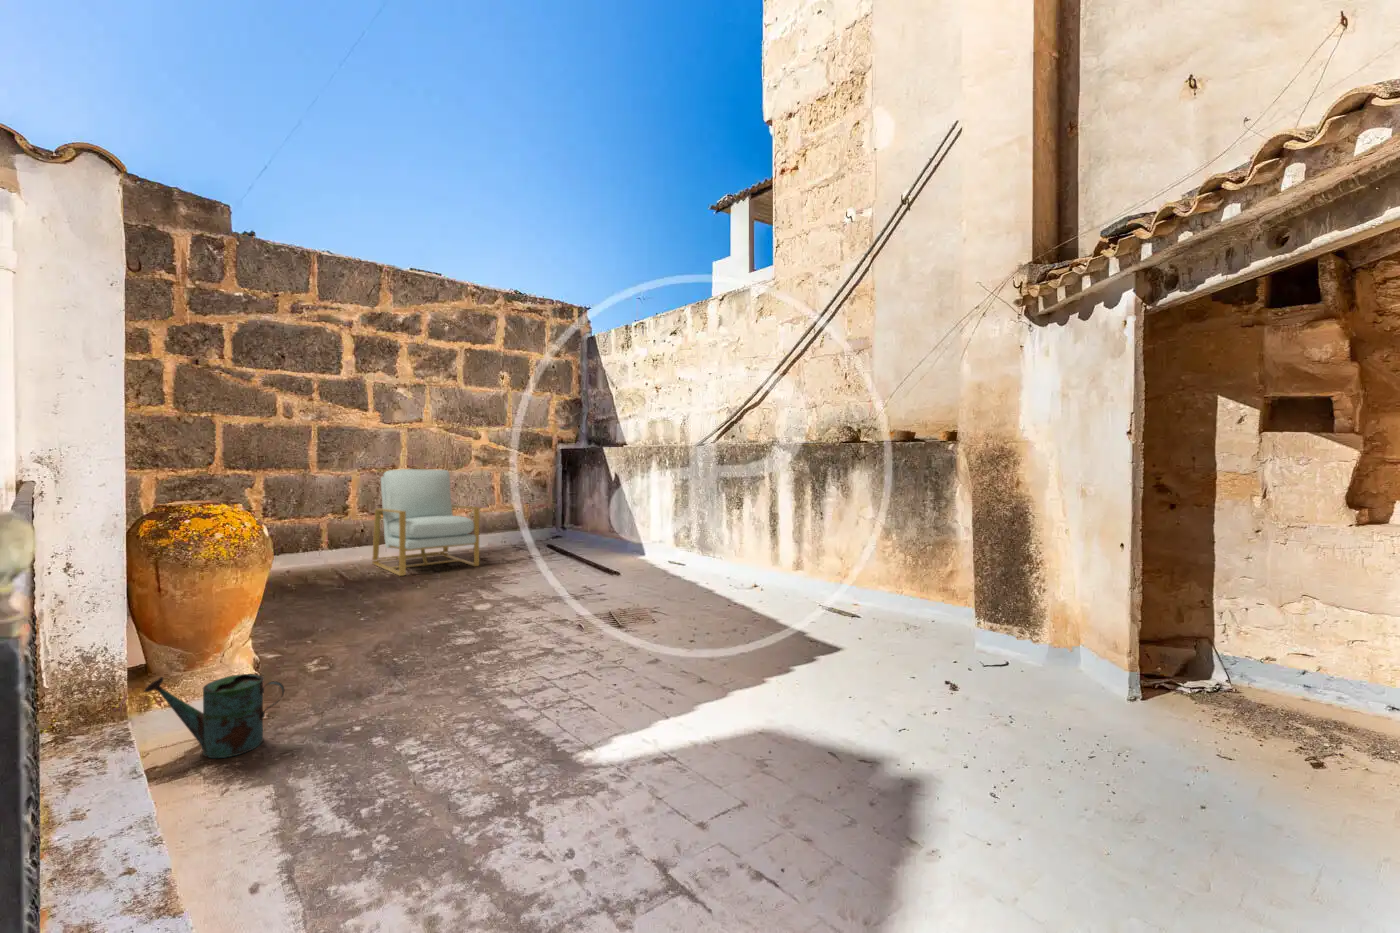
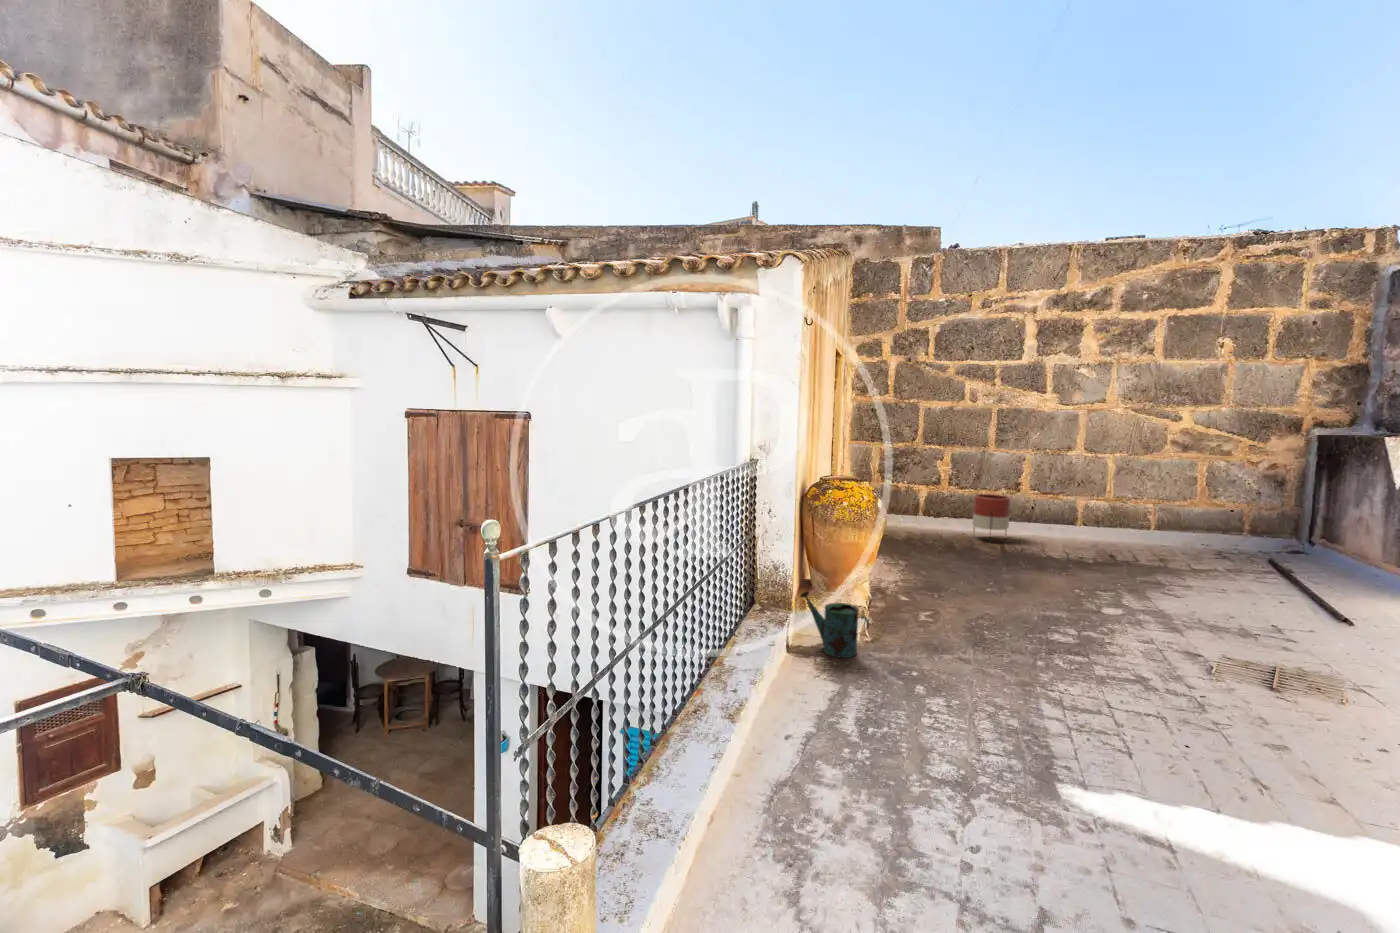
chair: present [372,469,479,576] -> none [1038,453,1155,568]
planter: none [299,520,342,575] -> present [972,494,1010,530]

